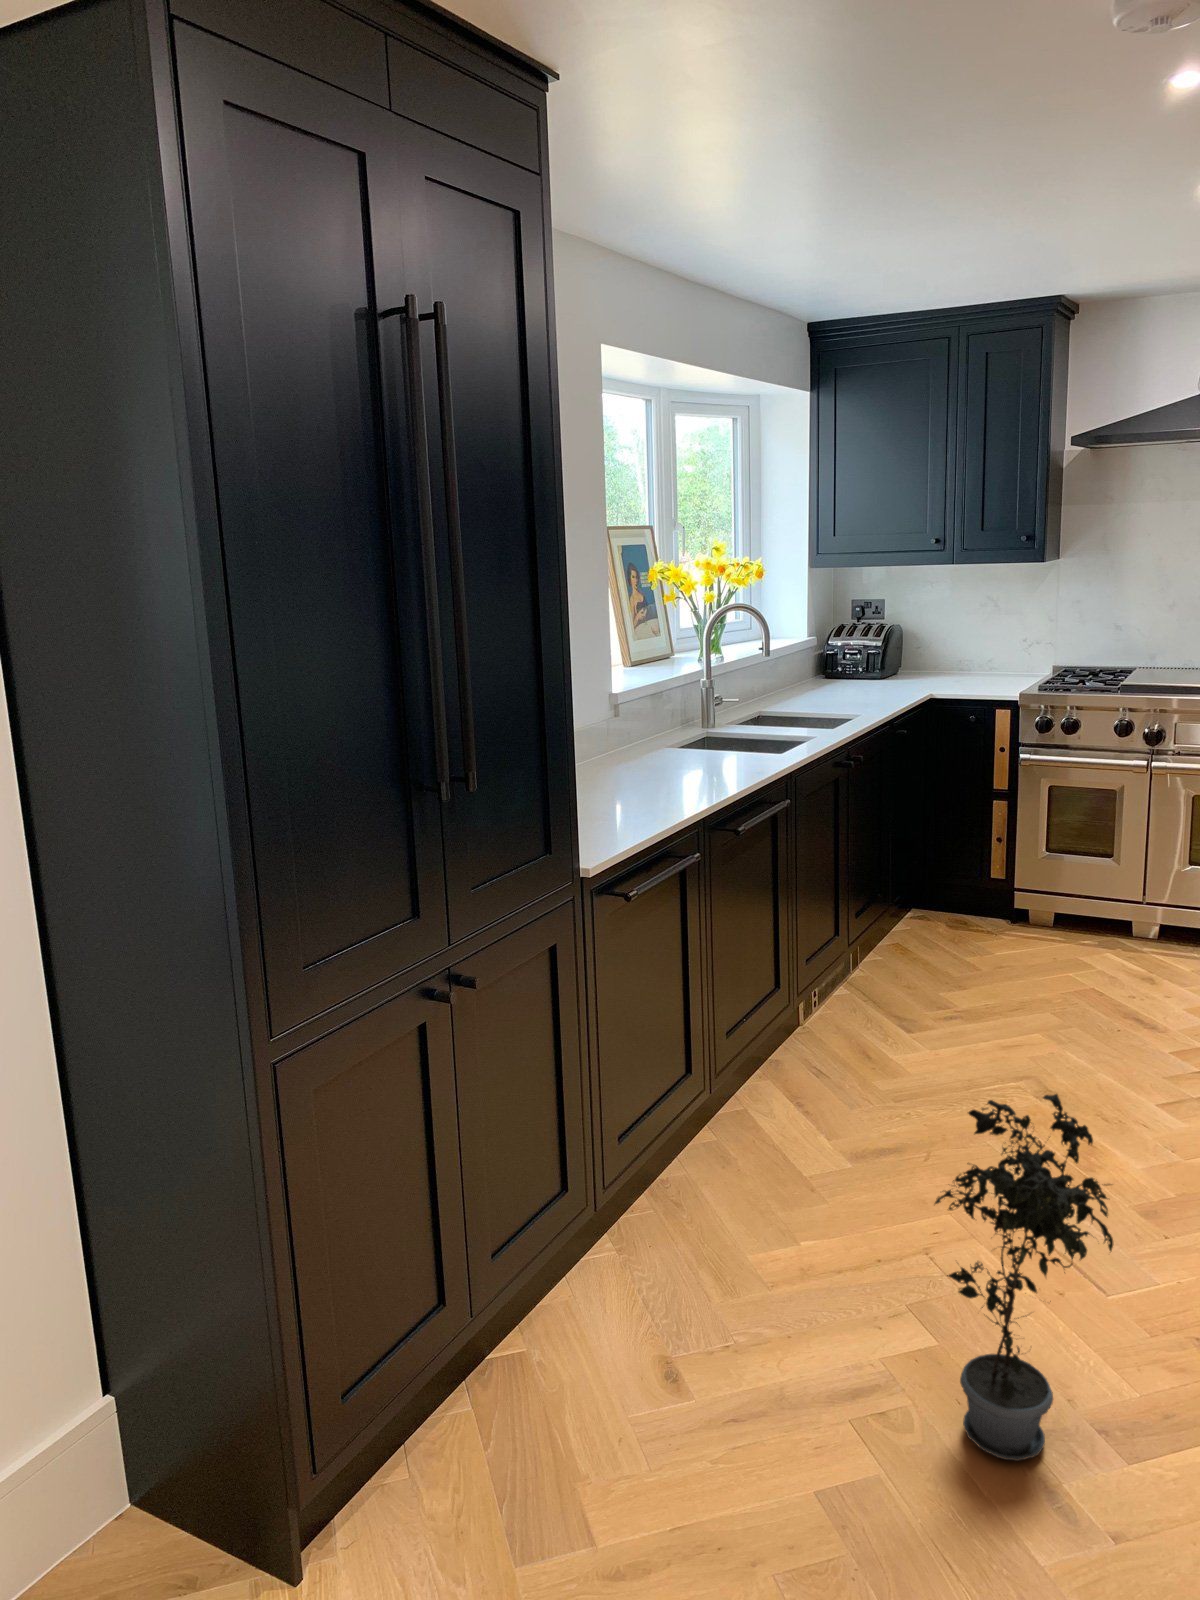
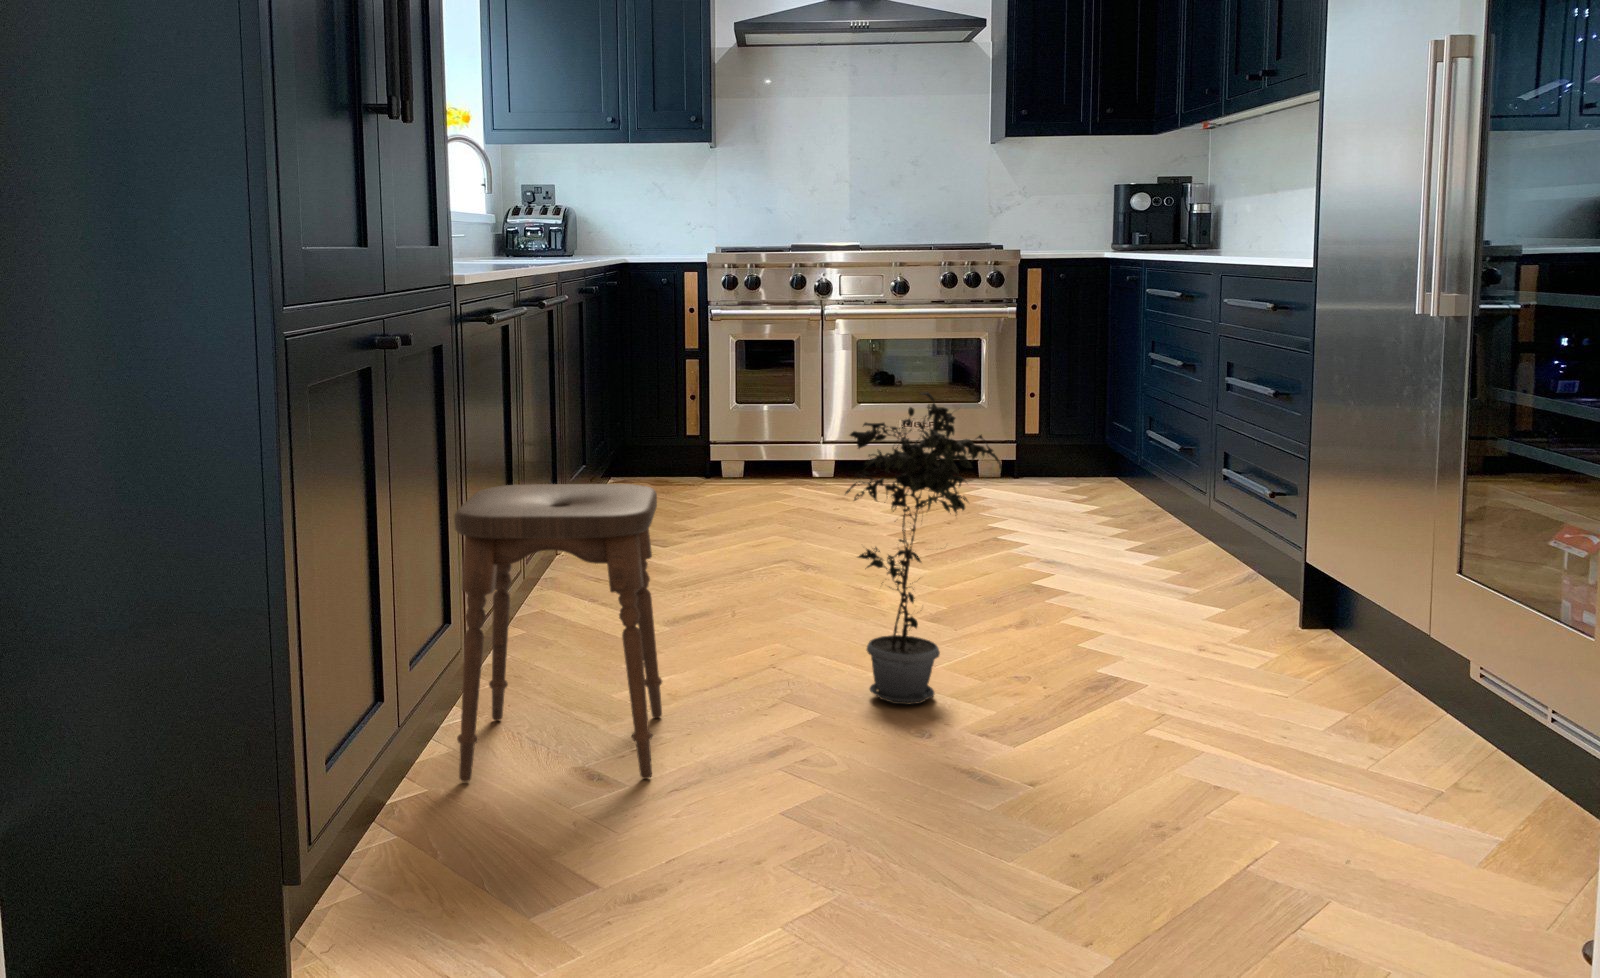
stool: none [472,1126,721,1509] -> present [454,484,662,782]

